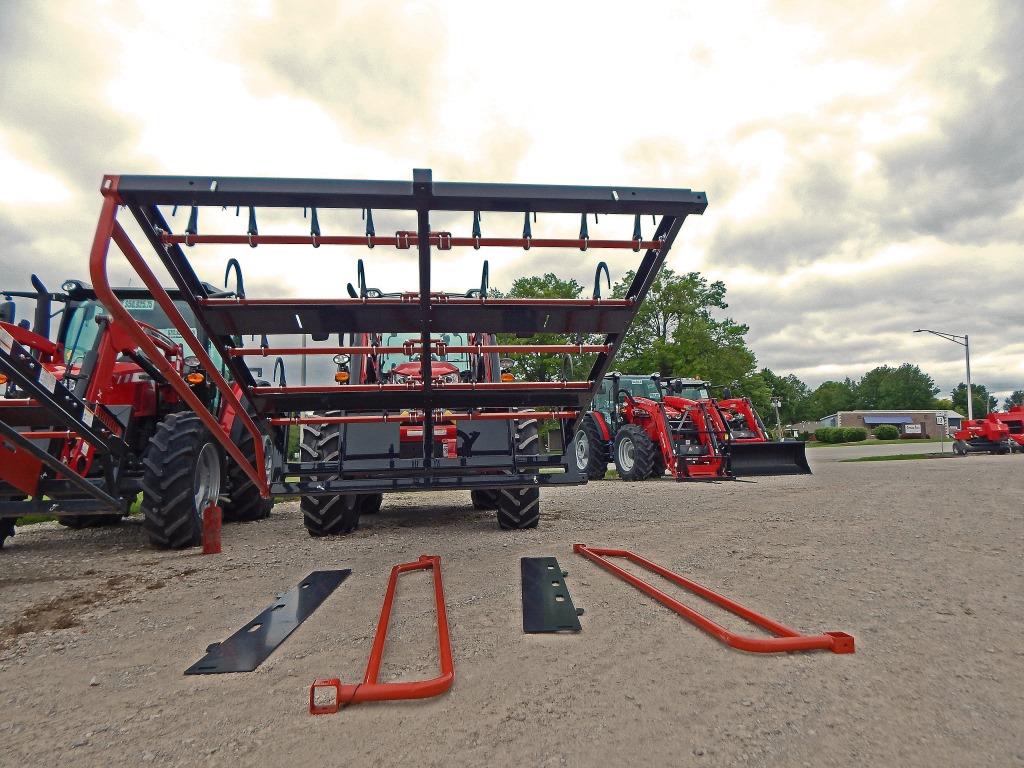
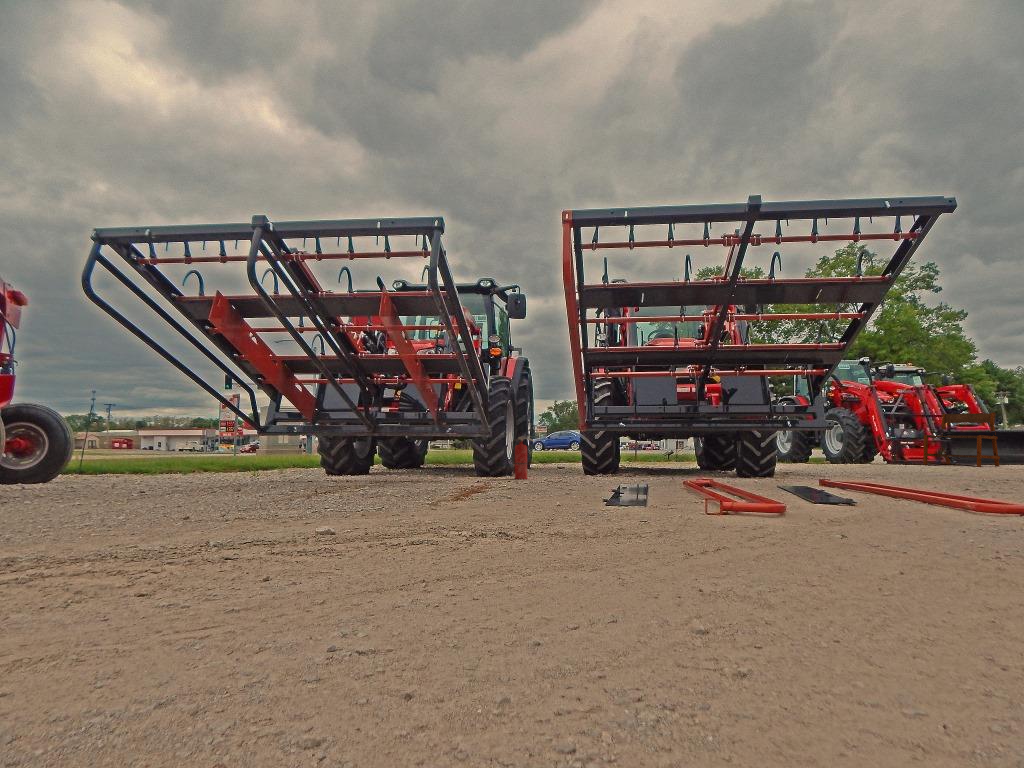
bench: none [706,429,773,484] -> present [923,413,1000,467]

